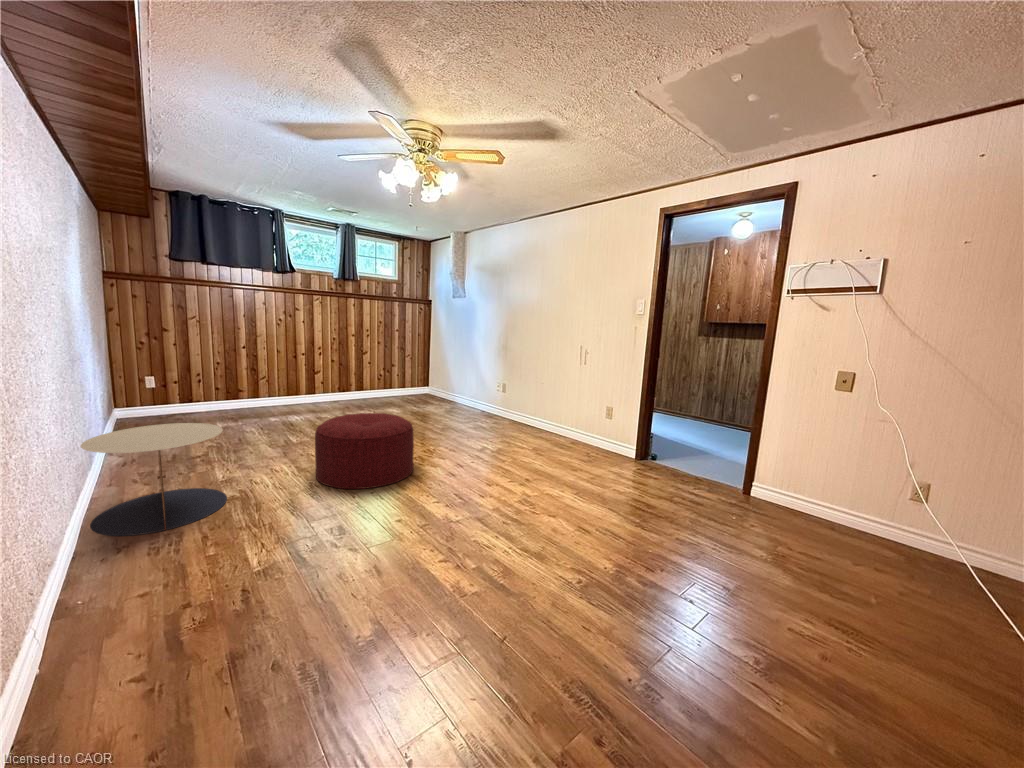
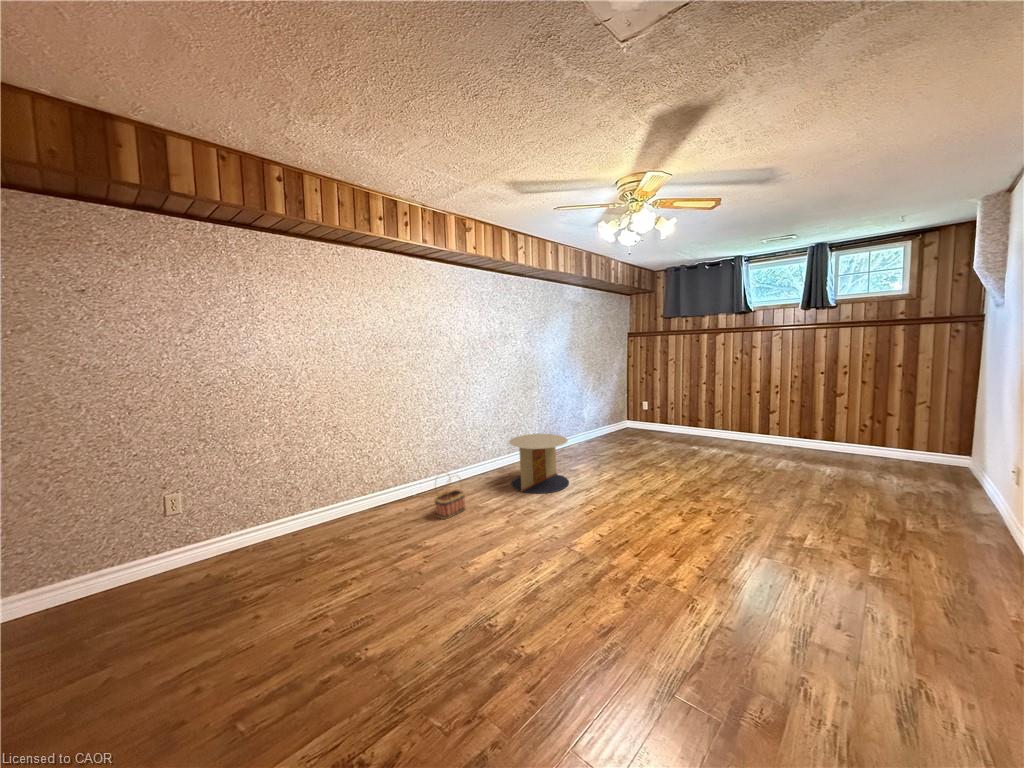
ottoman: present [315,413,414,489] -> none [606,457,696,533]
basket: none [45,531,123,658] -> present [434,490,465,519]

